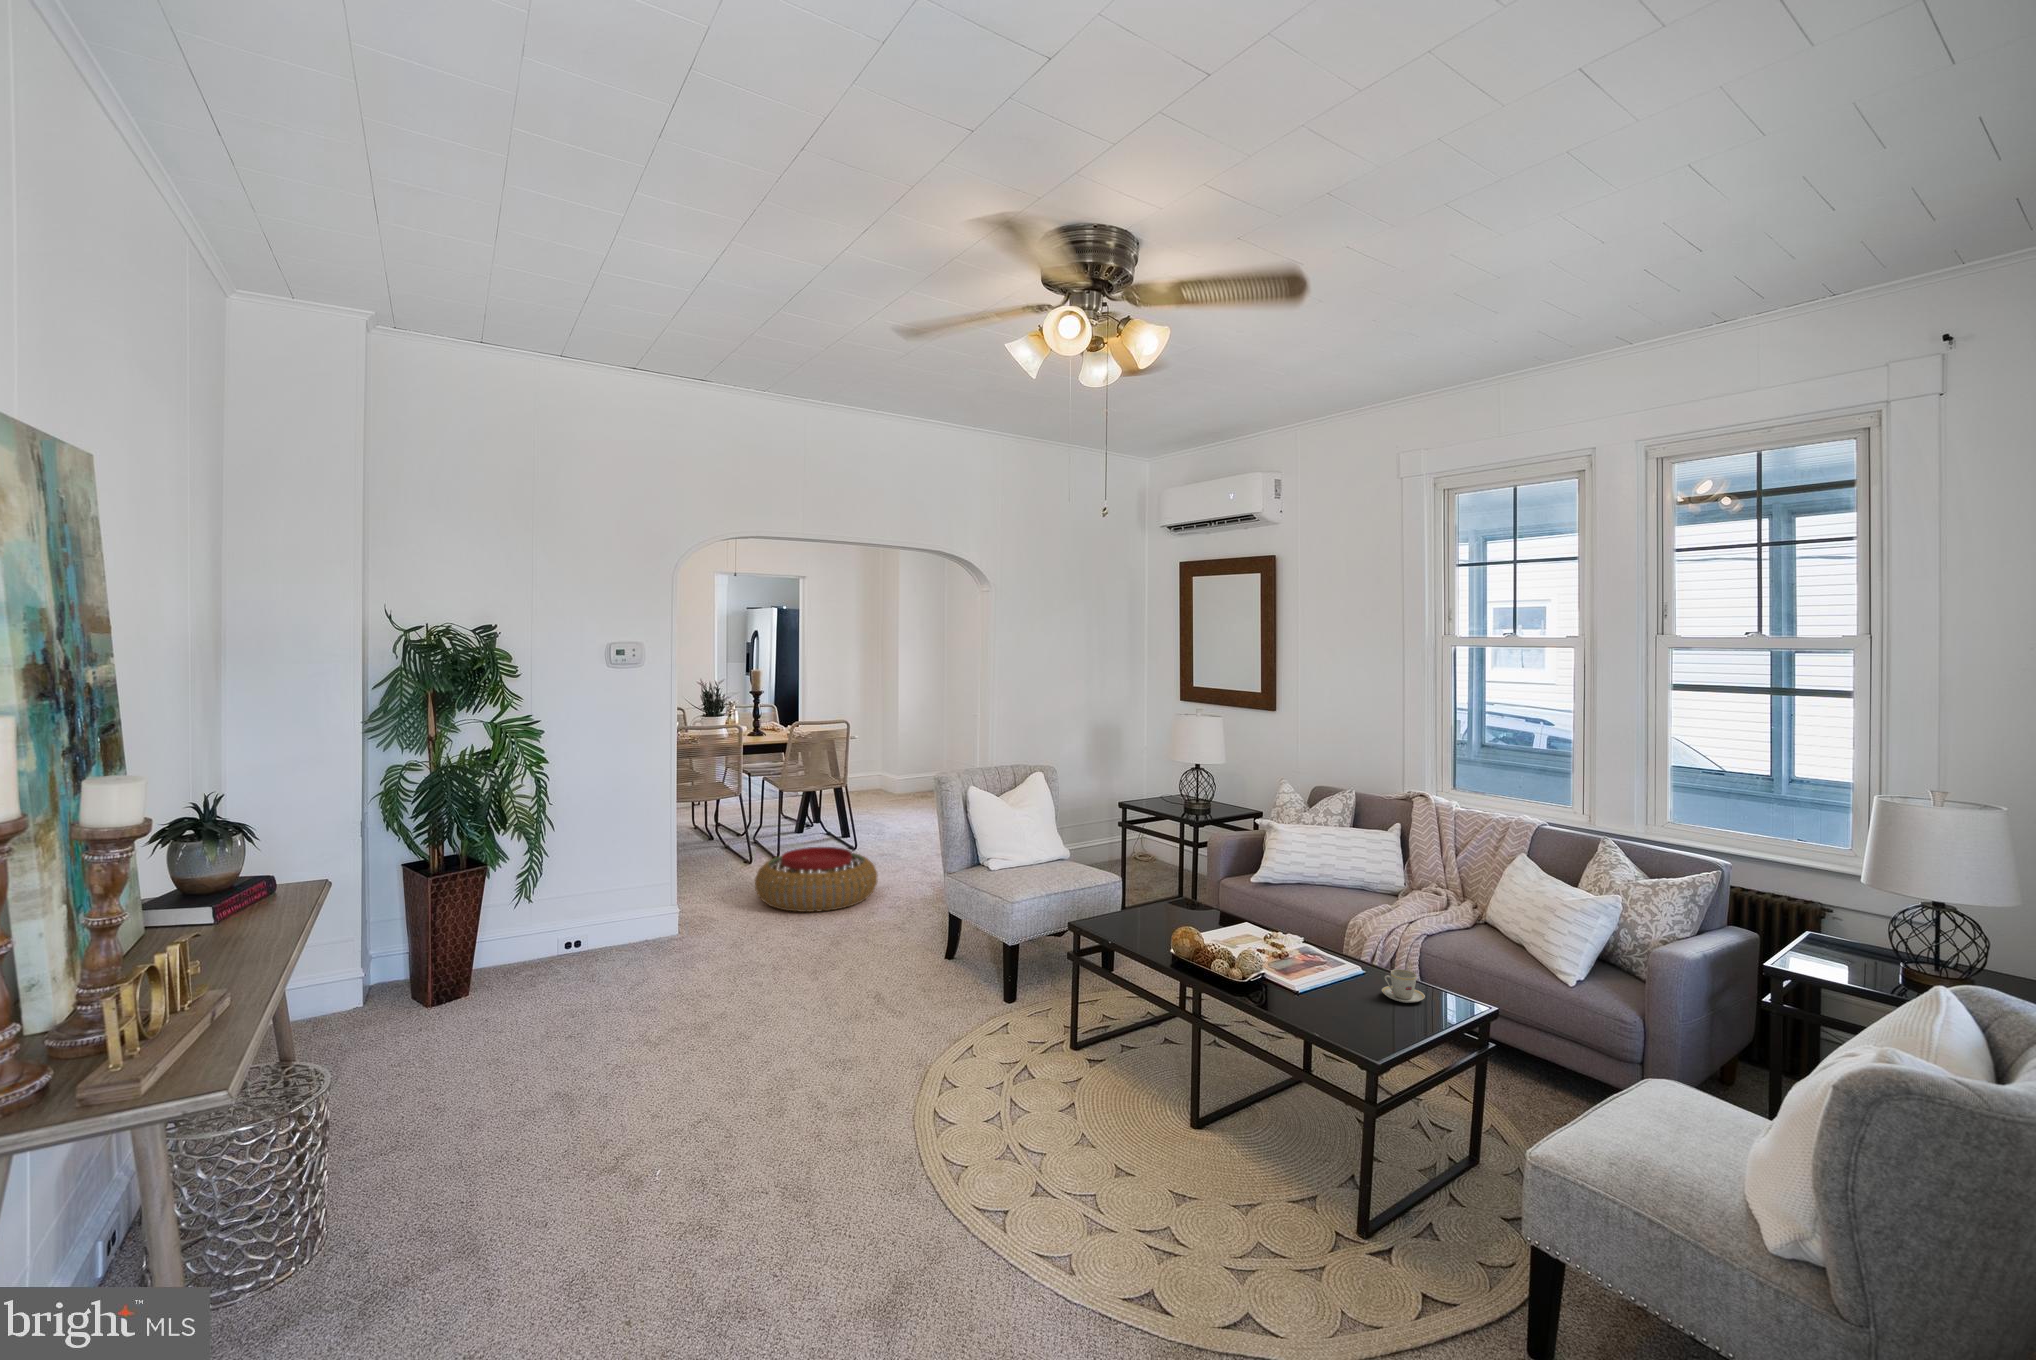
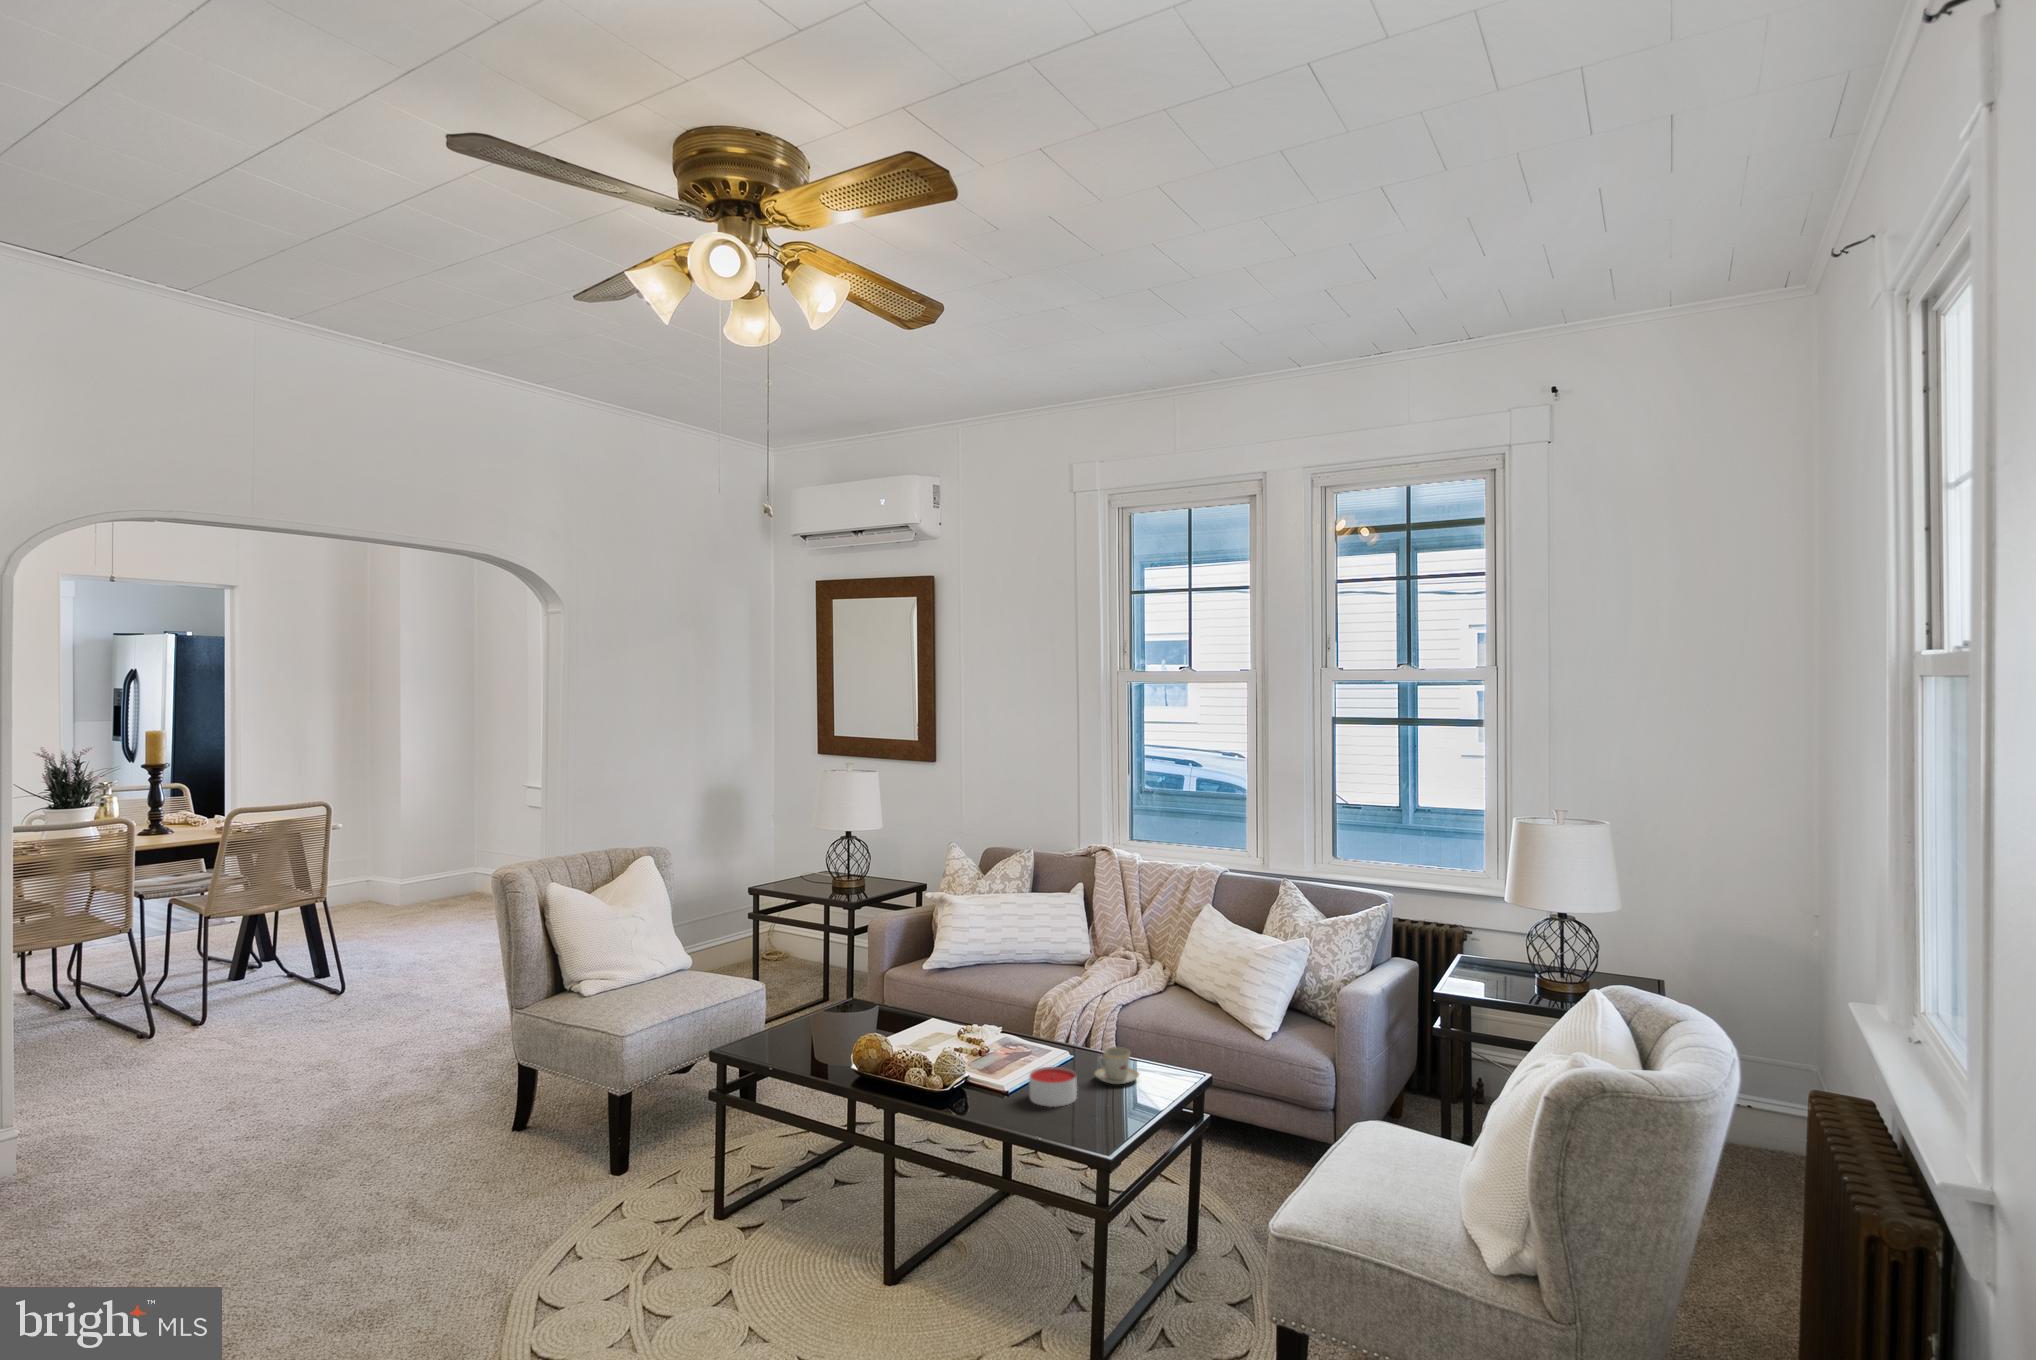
pouf: present [755,847,878,912] -> none [176,992,390,1097]
candle: none [1318,977,1361,1012] -> present [1029,1067,1077,1107]

